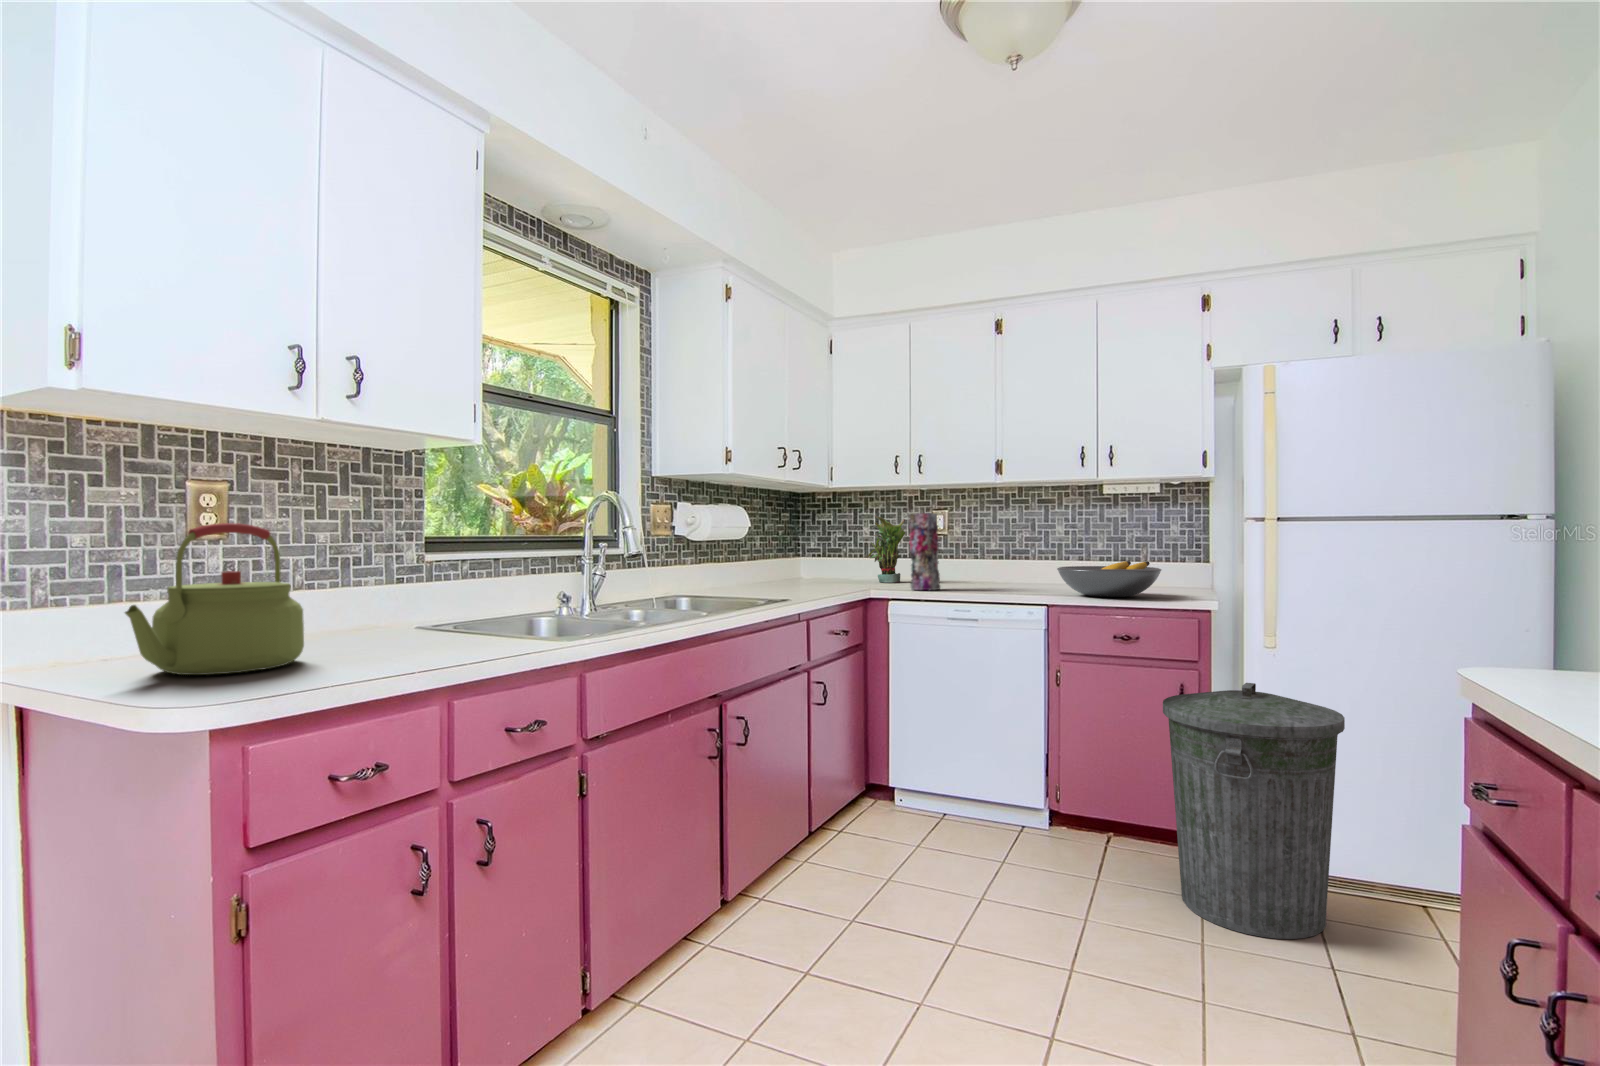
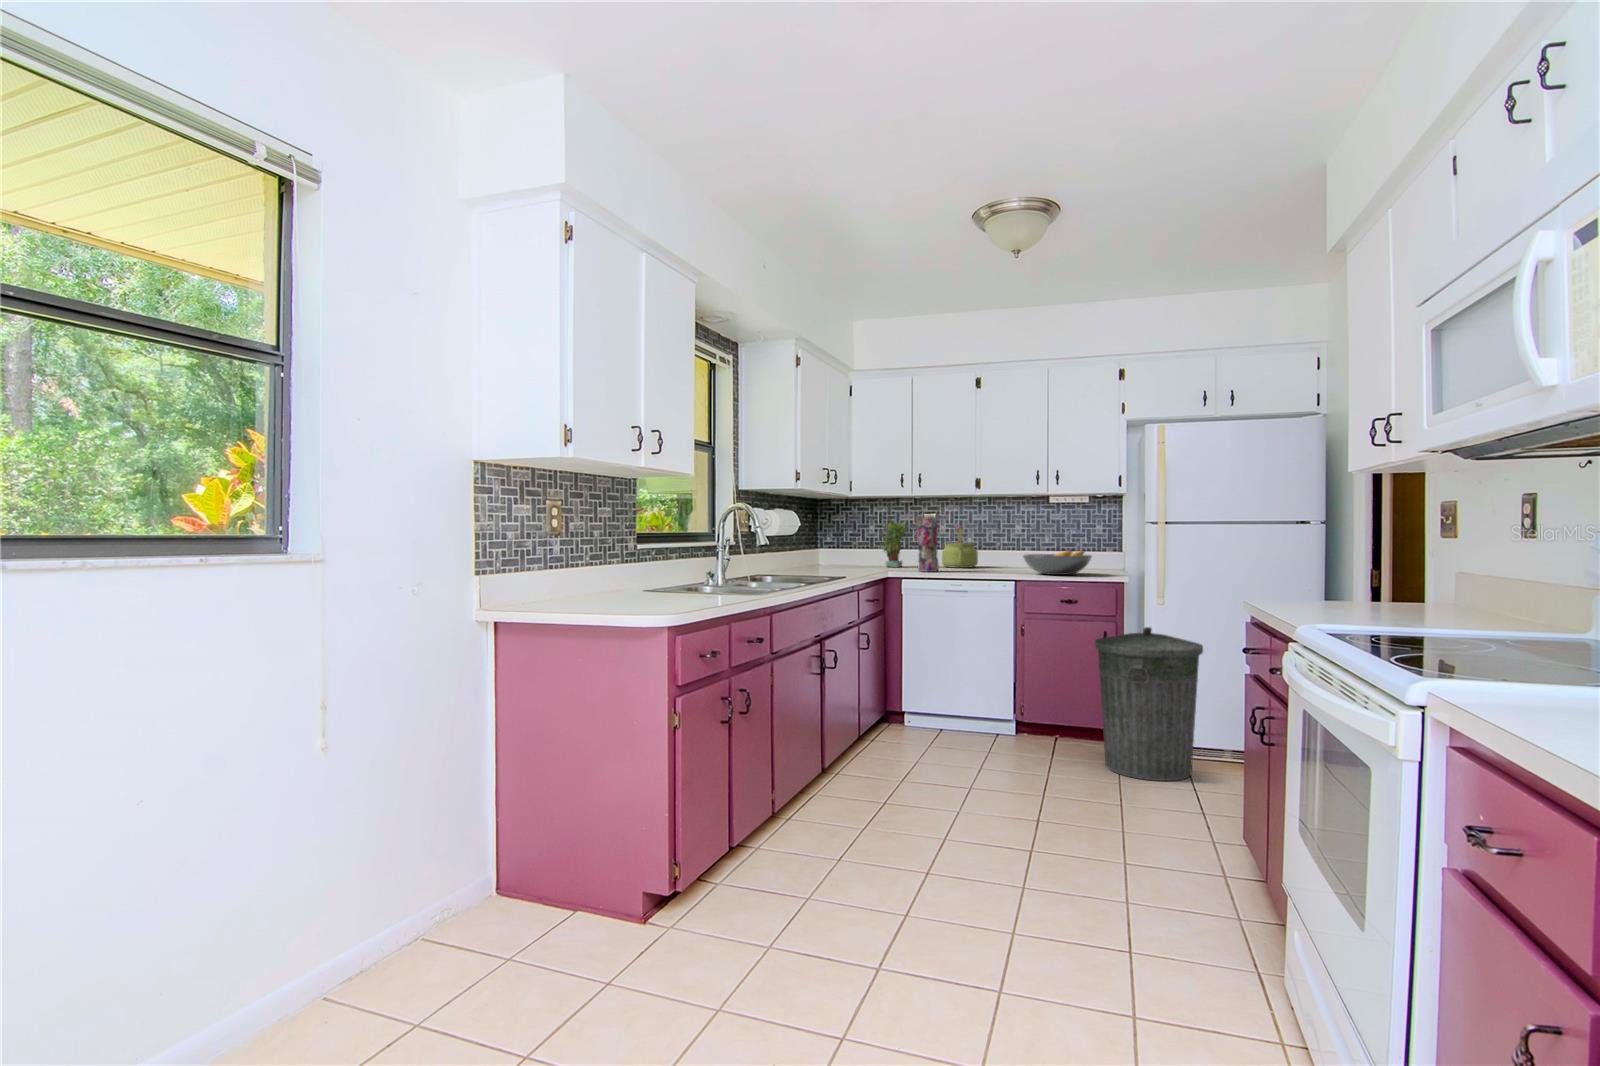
kettle: present [125,523,304,675] -> present [942,526,978,568]

